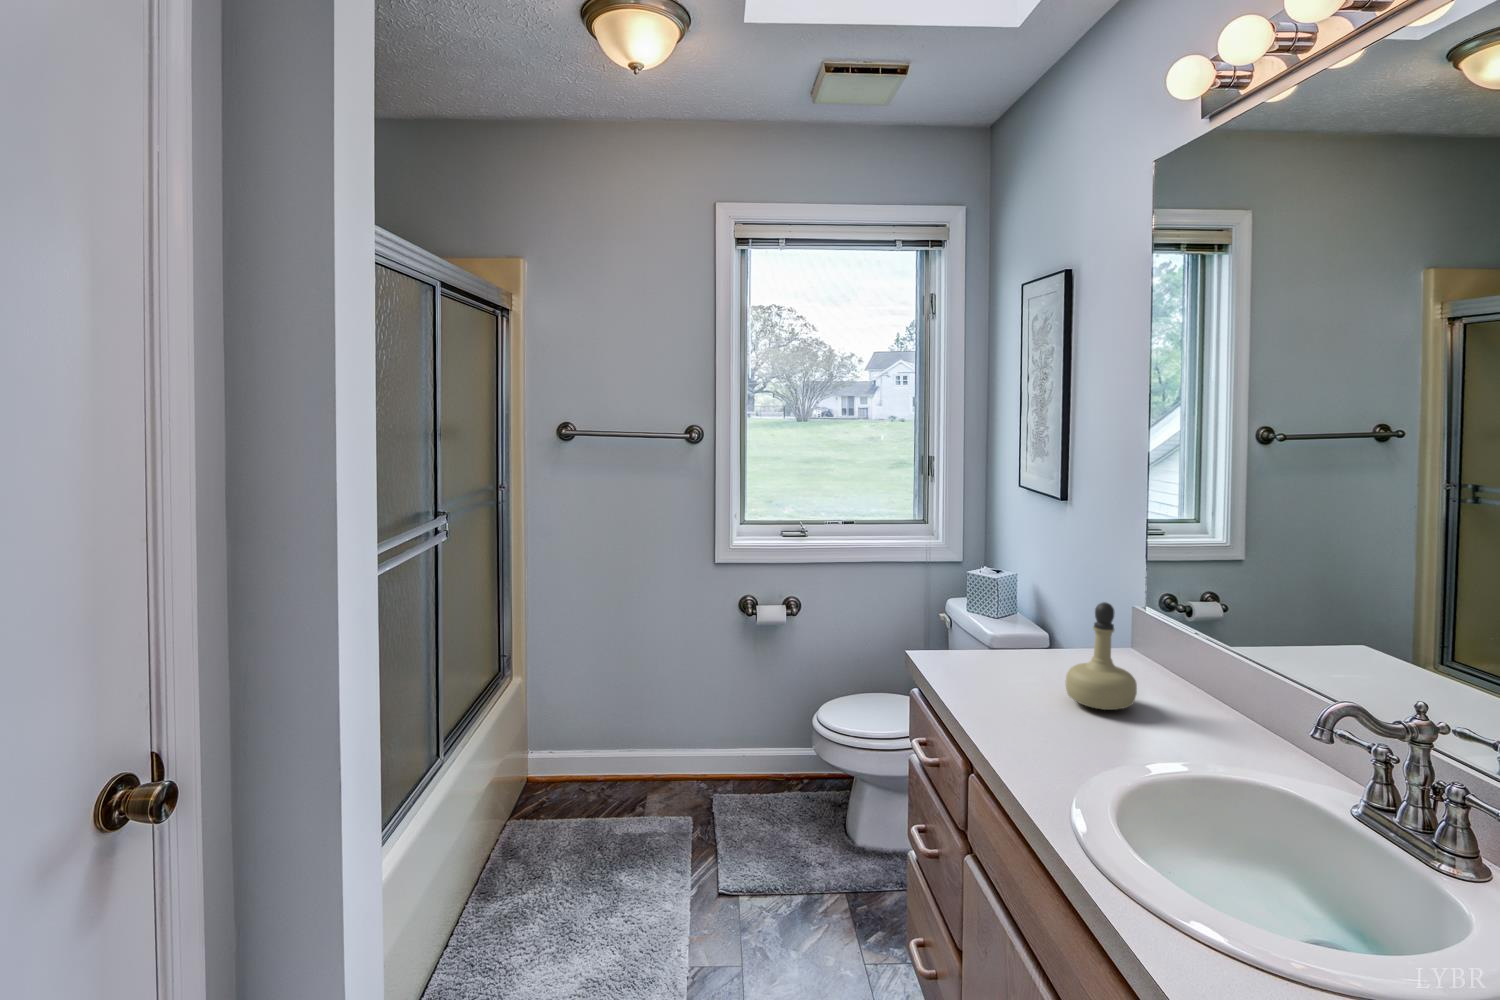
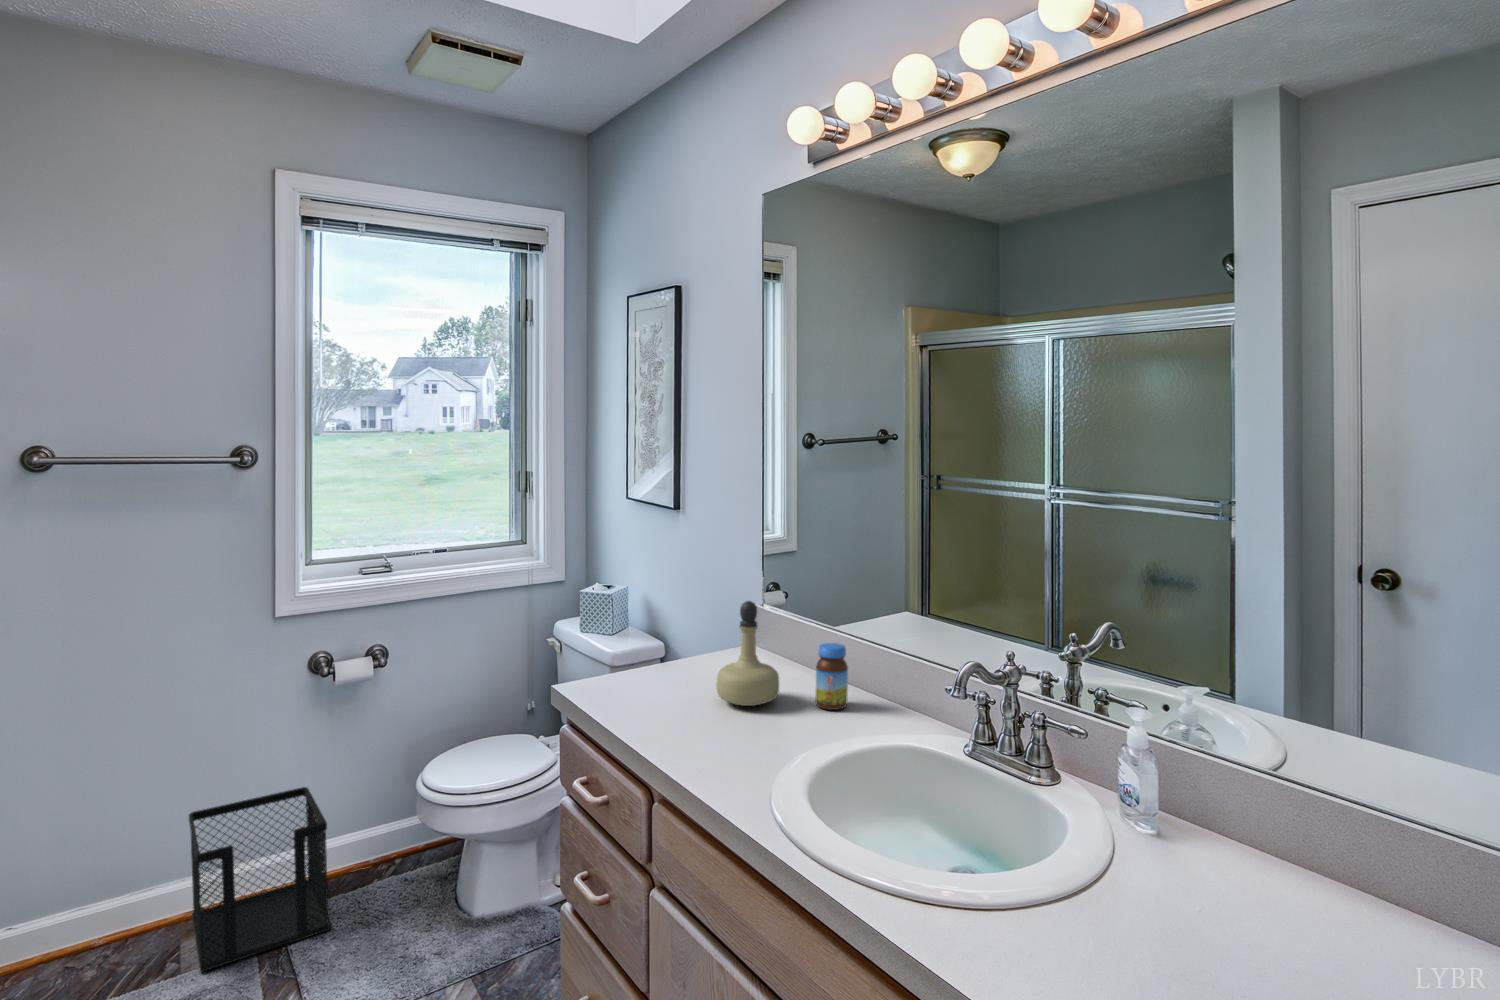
jar: none [1178,658,1220,731] -> present [815,643,848,710]
wastebasket: none [658,704,745,826] -> present [189,787,330,972]

